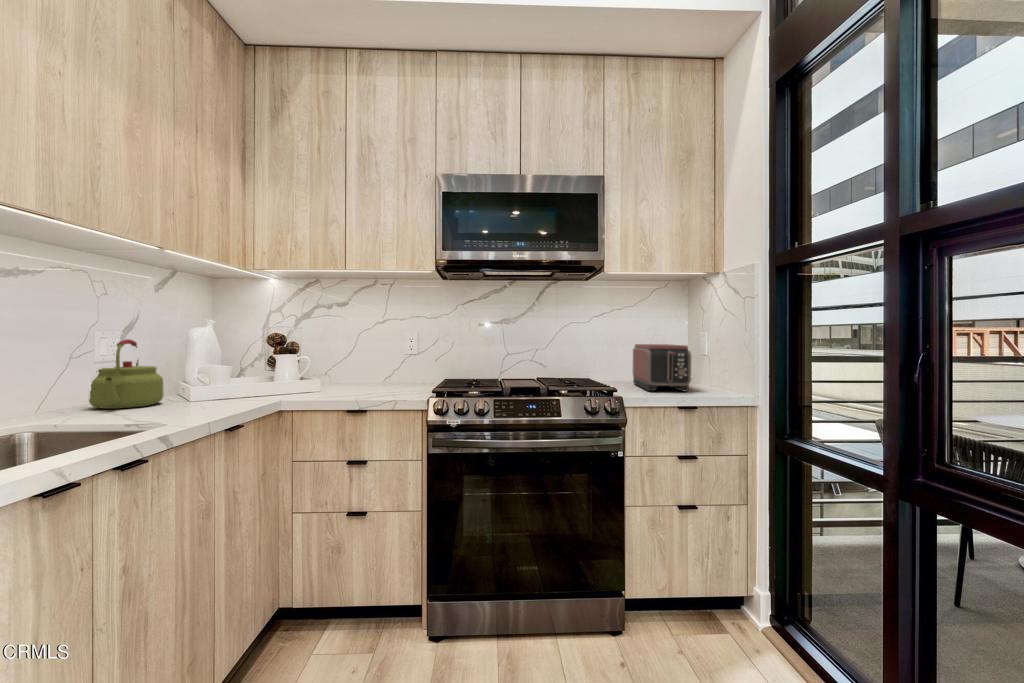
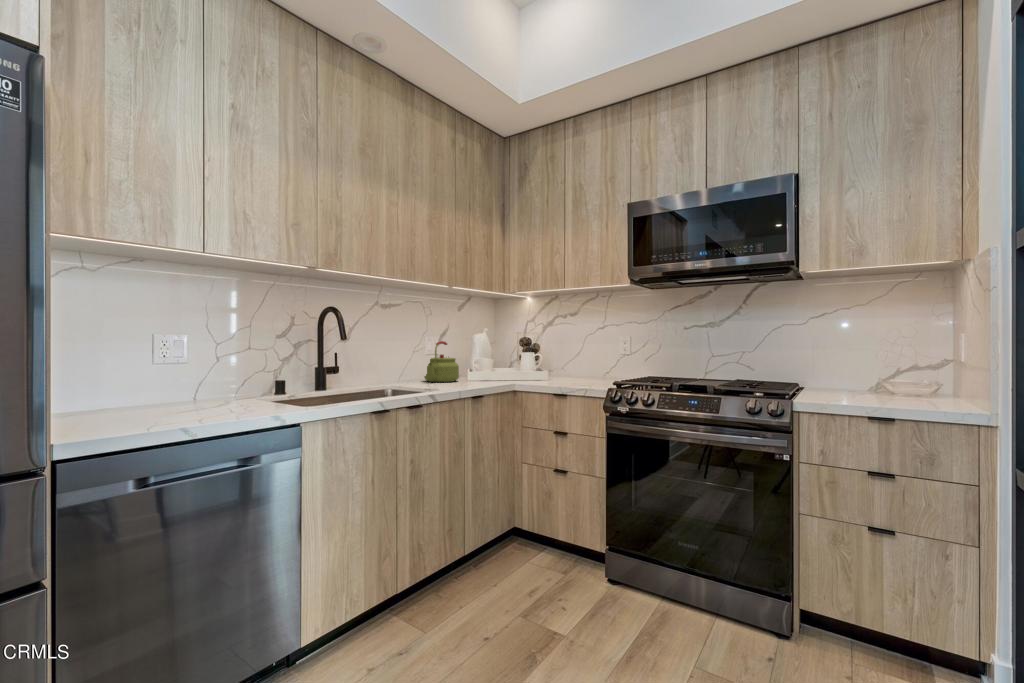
toaster: present [633,344,691,391] -> none [843,348,907,402]

